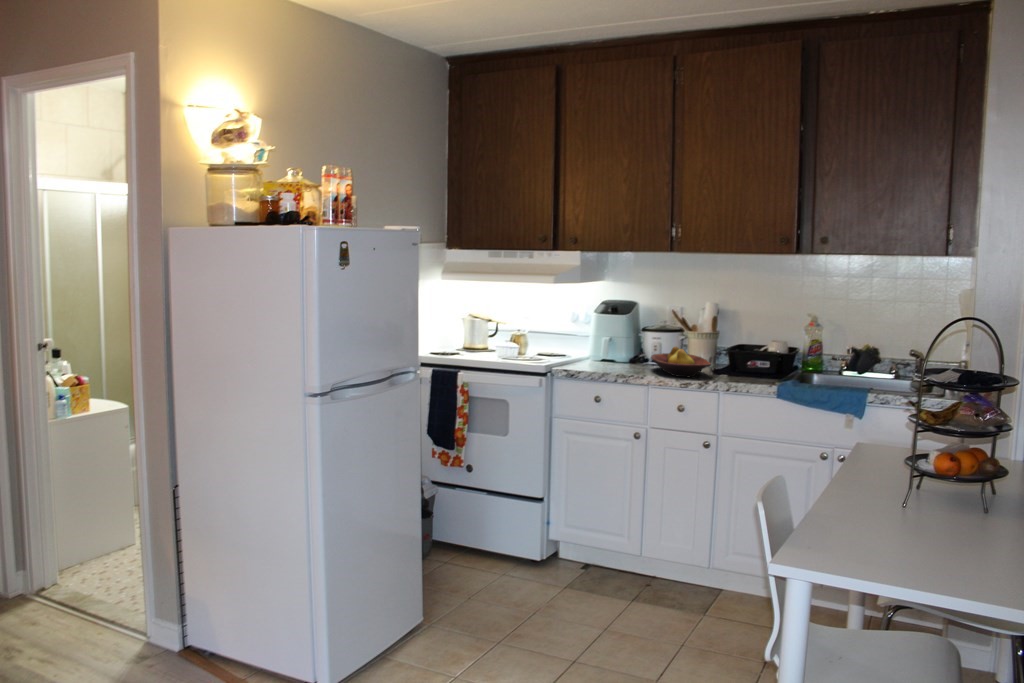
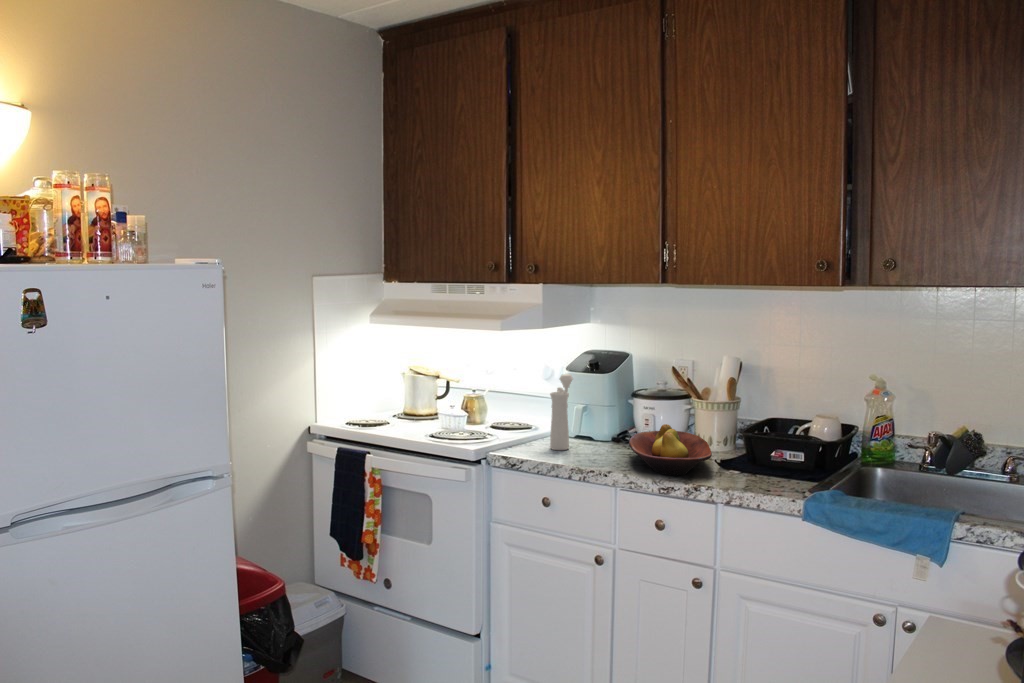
pepper mill: none [592,315,606,367] -> present [550,374,573,450]

